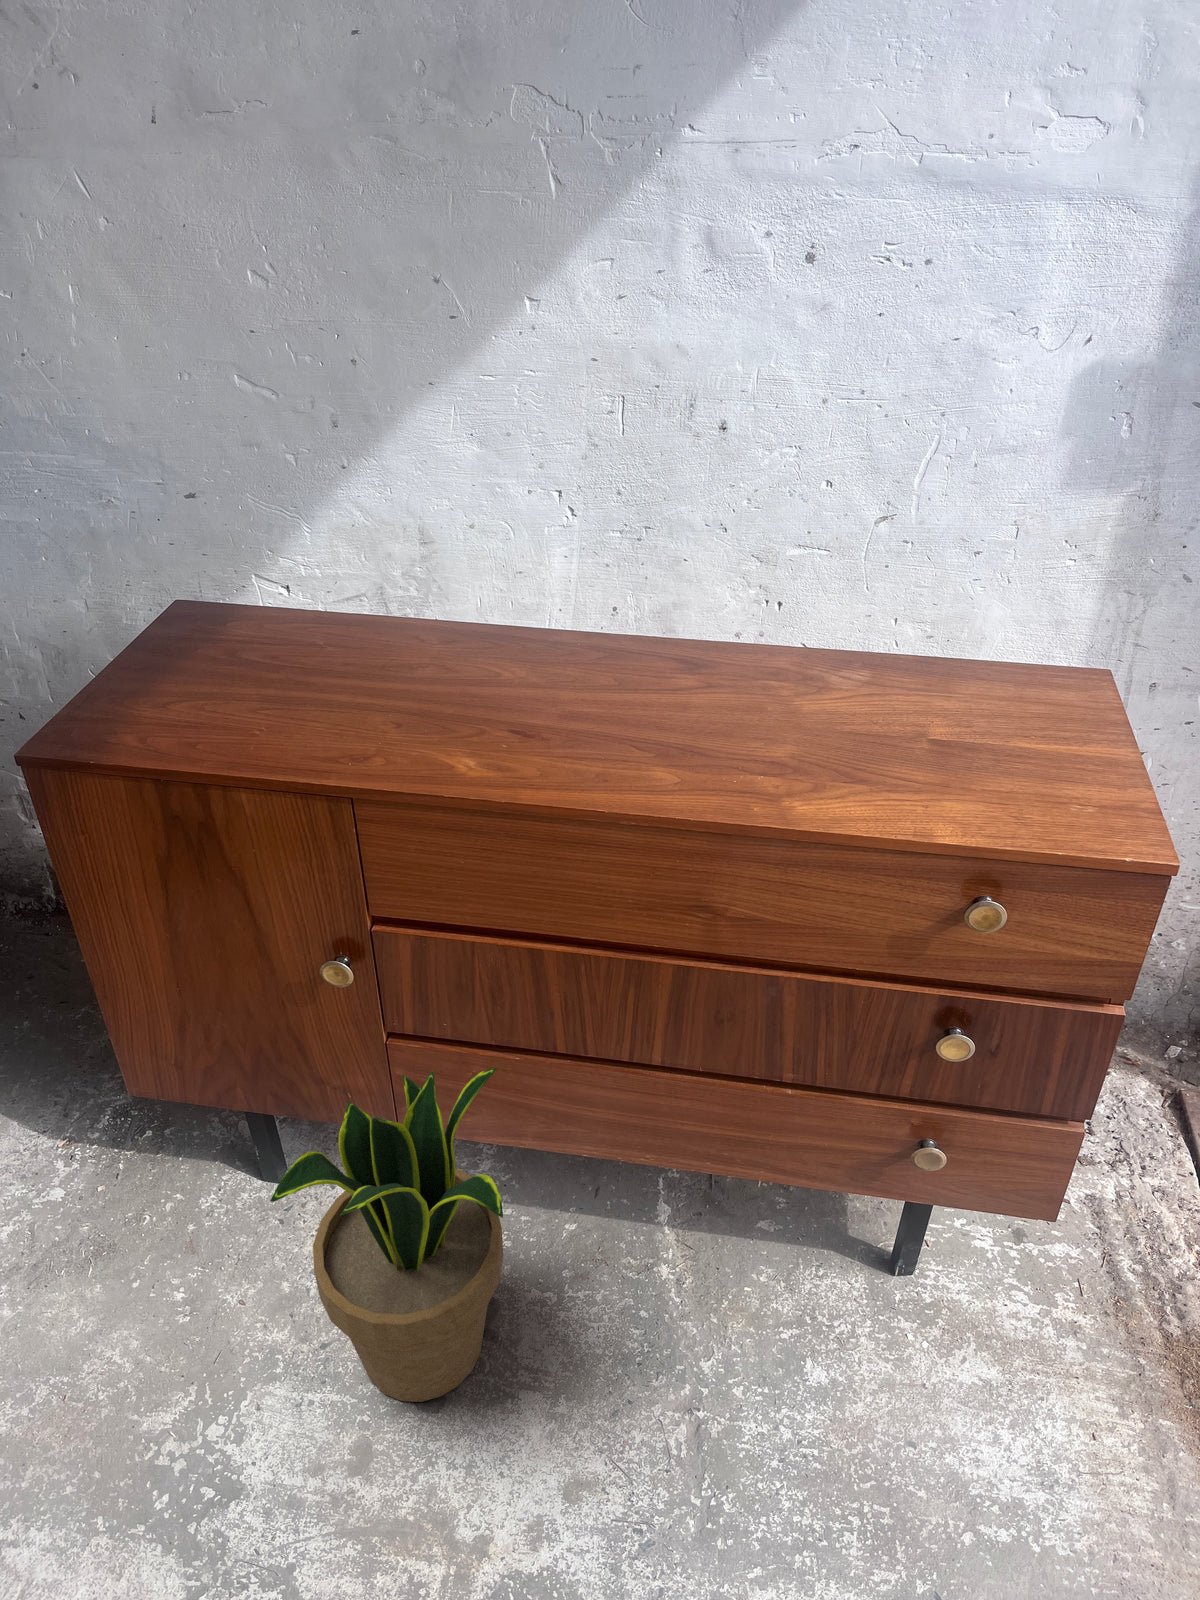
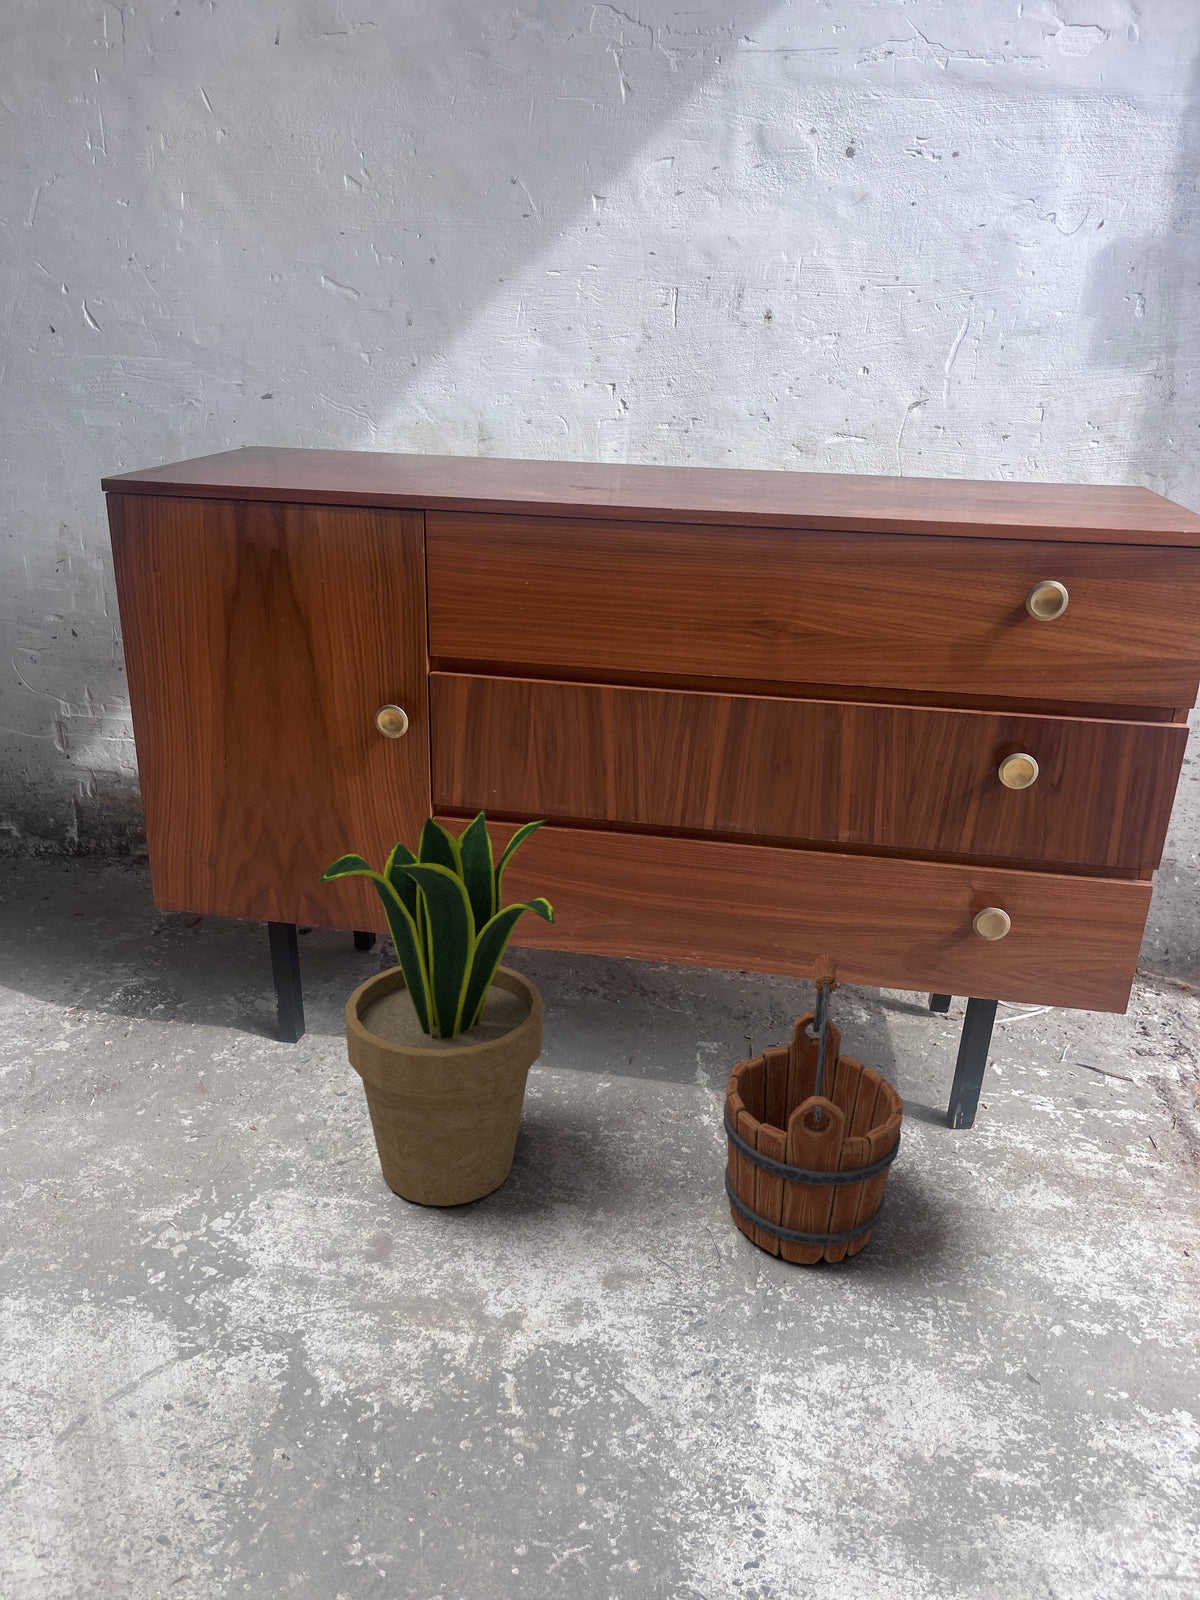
wooden bucket: none [673,1208,839,1466] -> present [724,955,903,1264]

